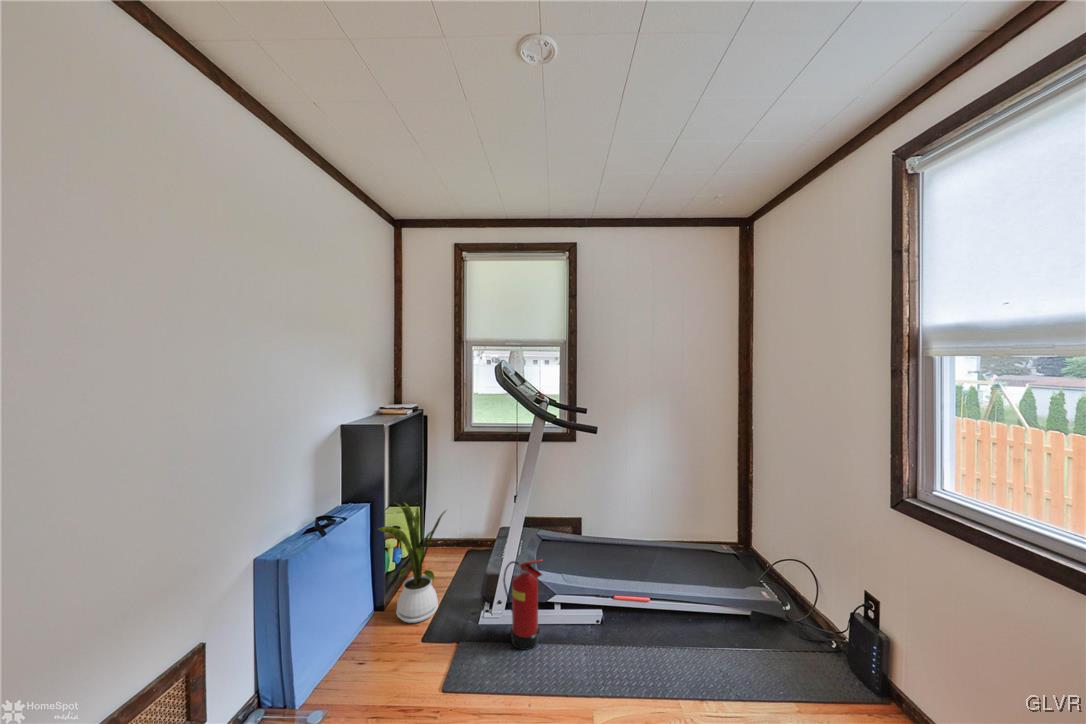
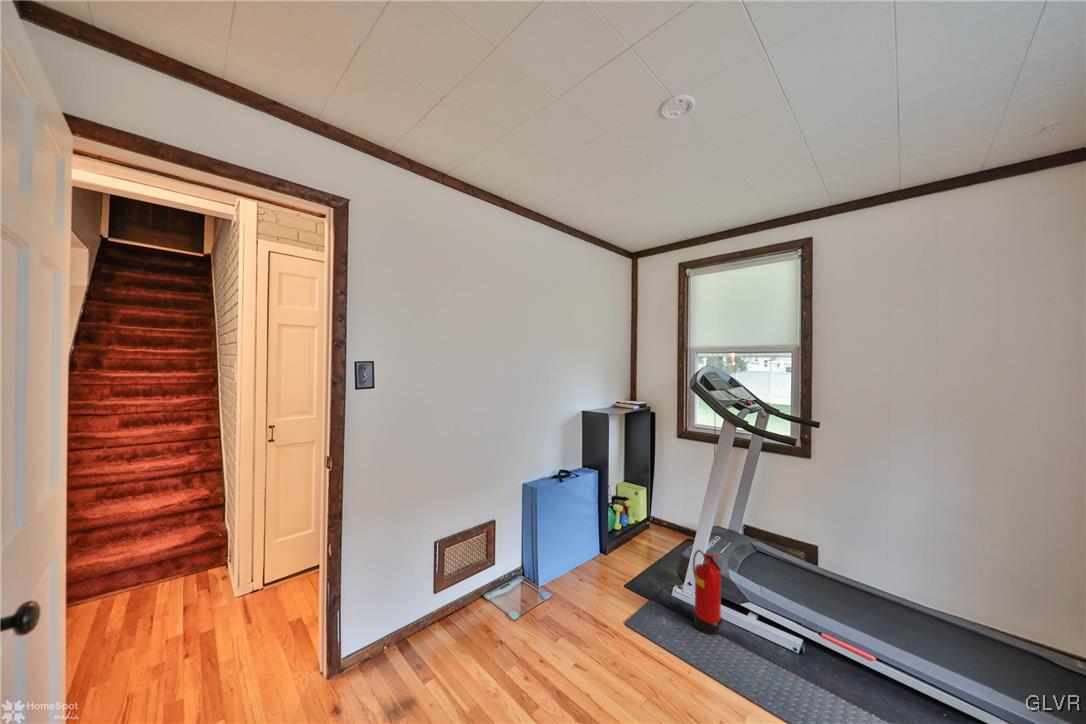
house plant: present [379,503,445,623] -> none [596,475,654,572]

